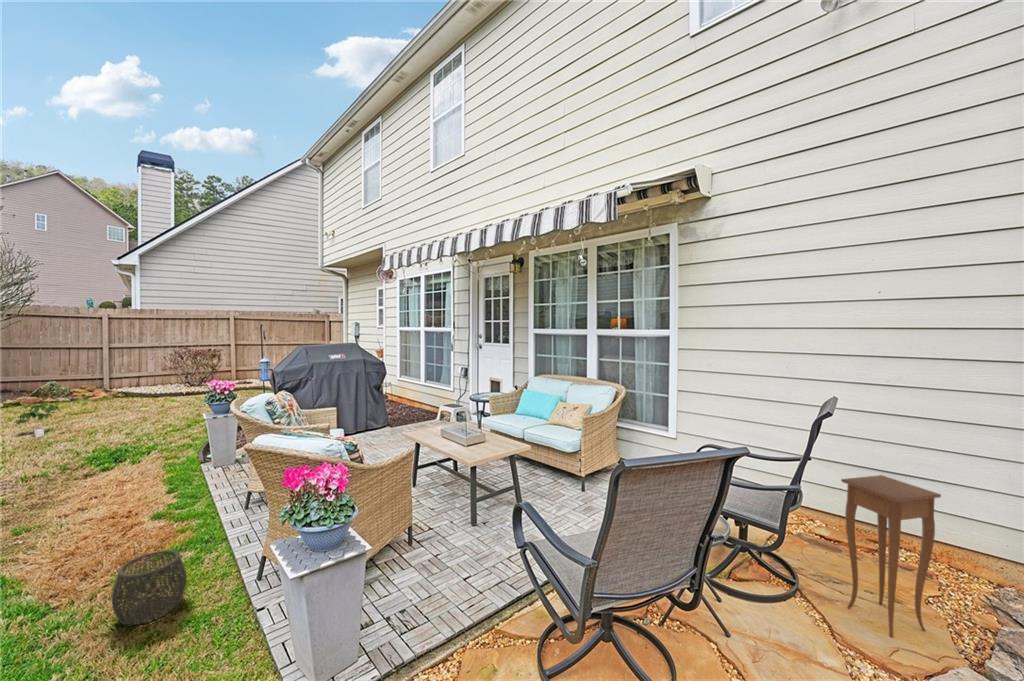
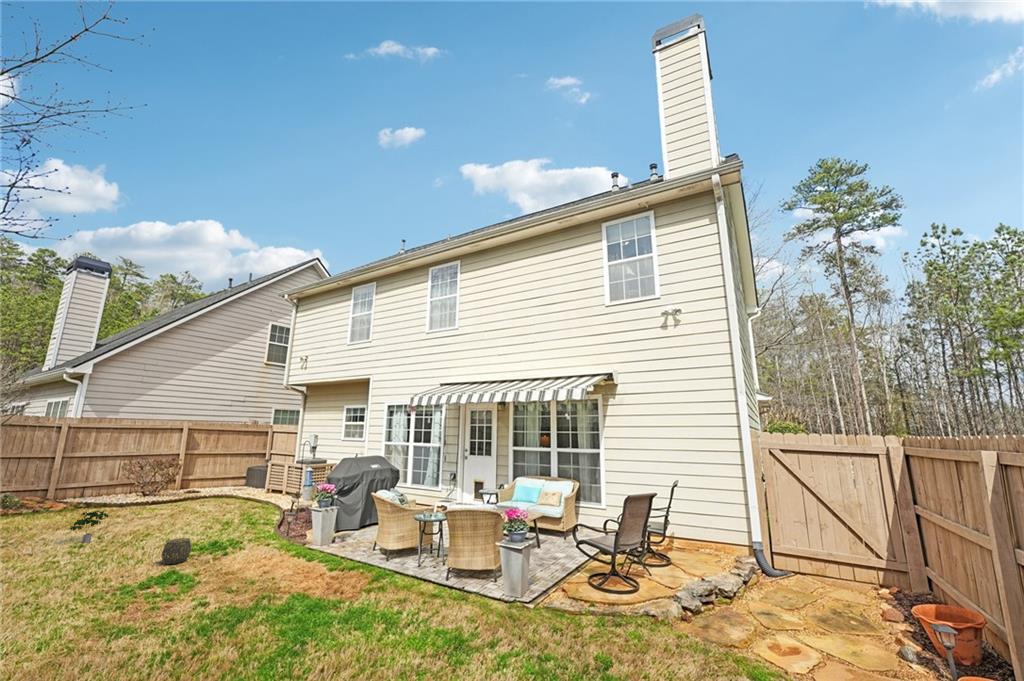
side table: present [841,475,941,637] -> none [685,510,715,568]
woven basket: present [111,550,187,626] -> present [161,538,191,564]

